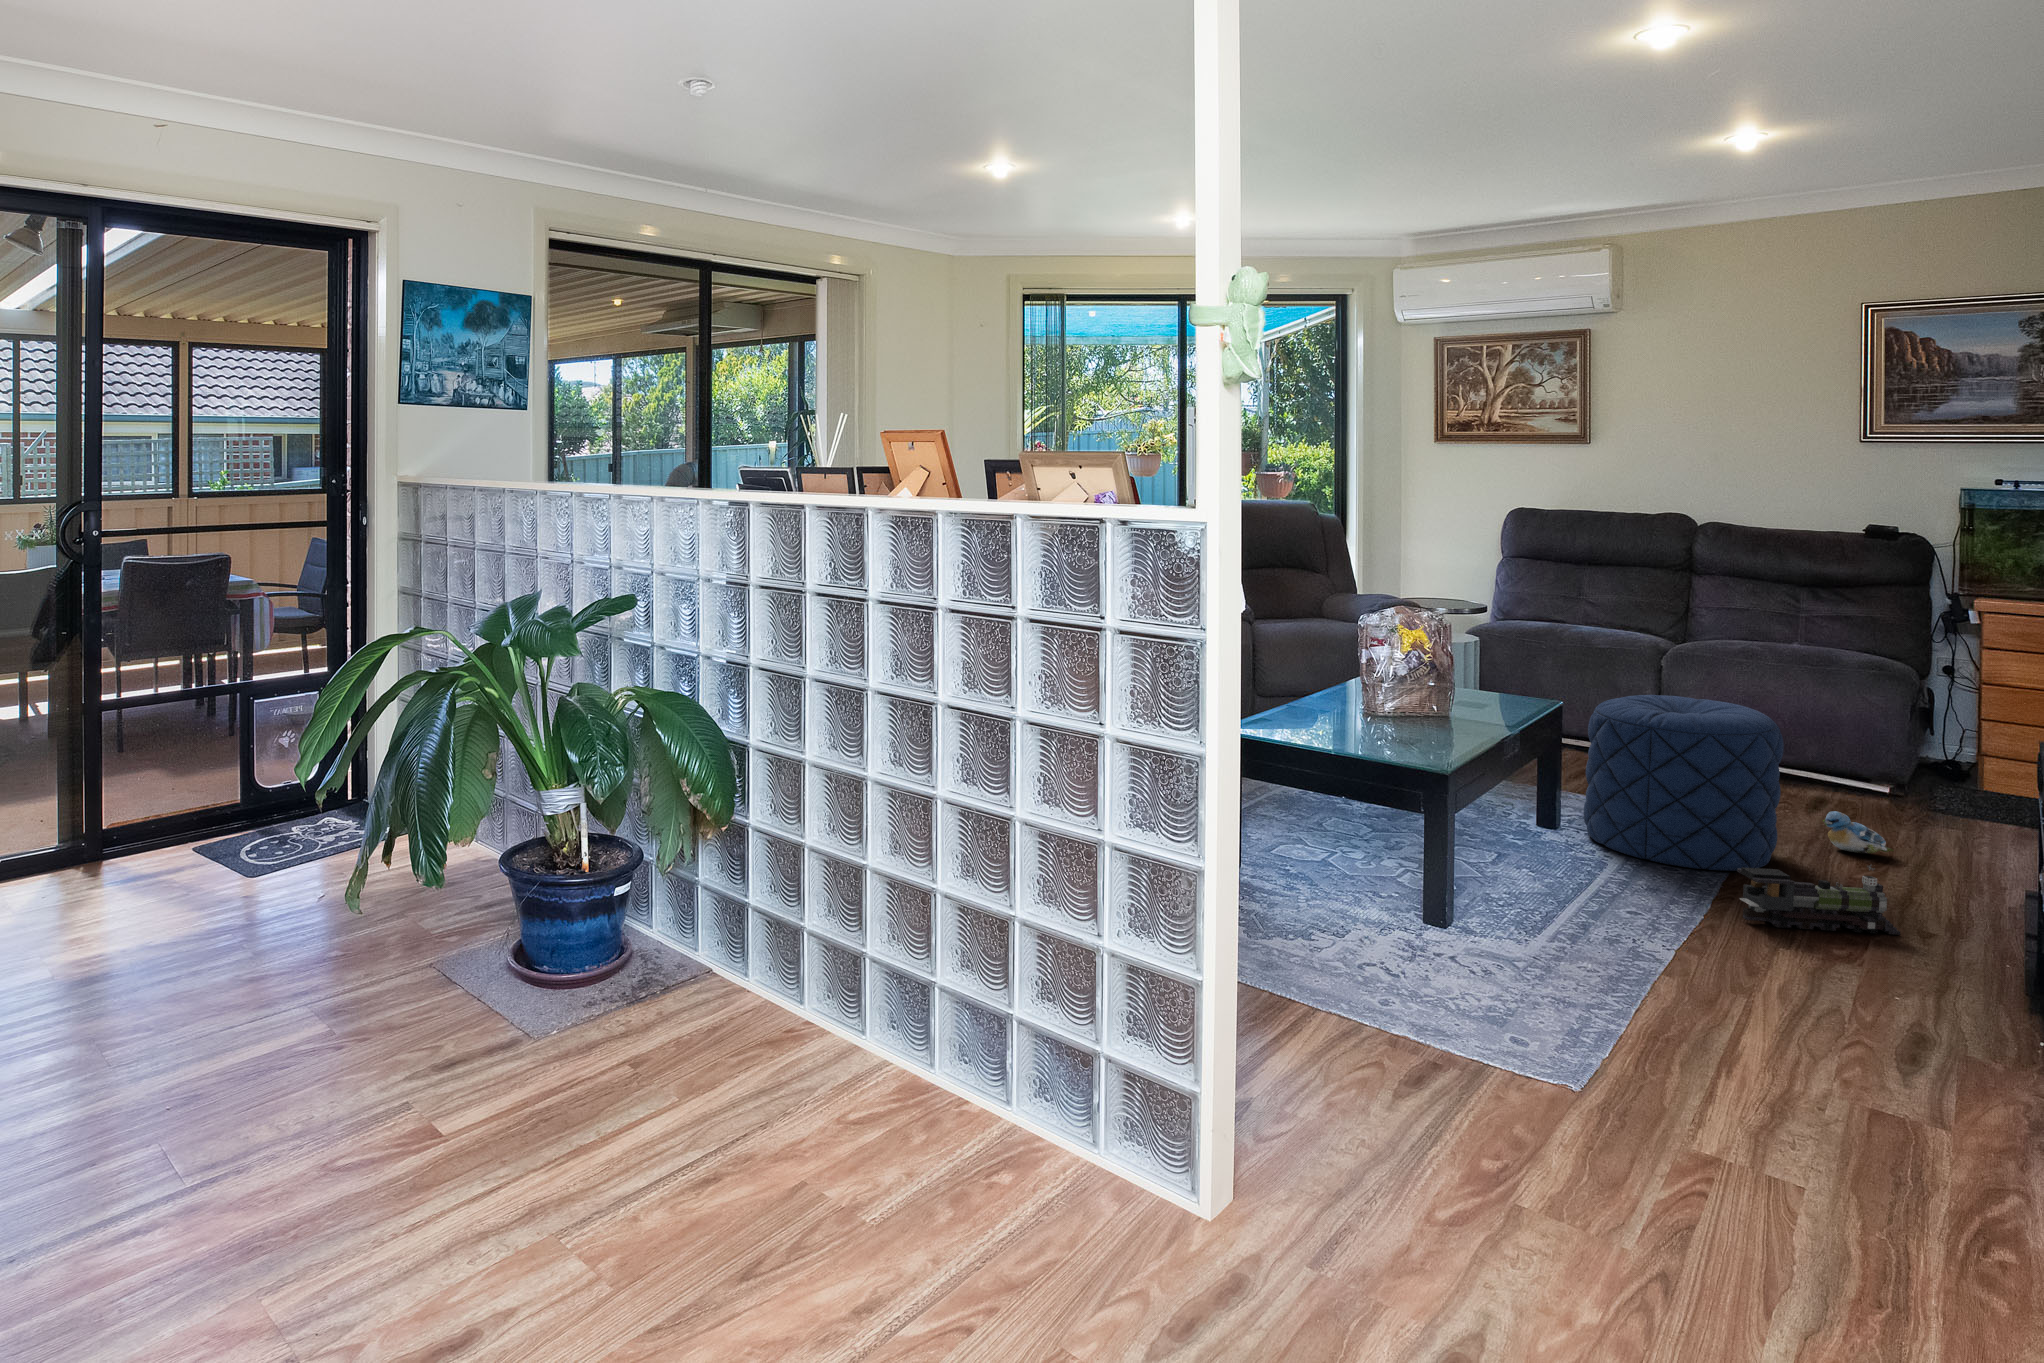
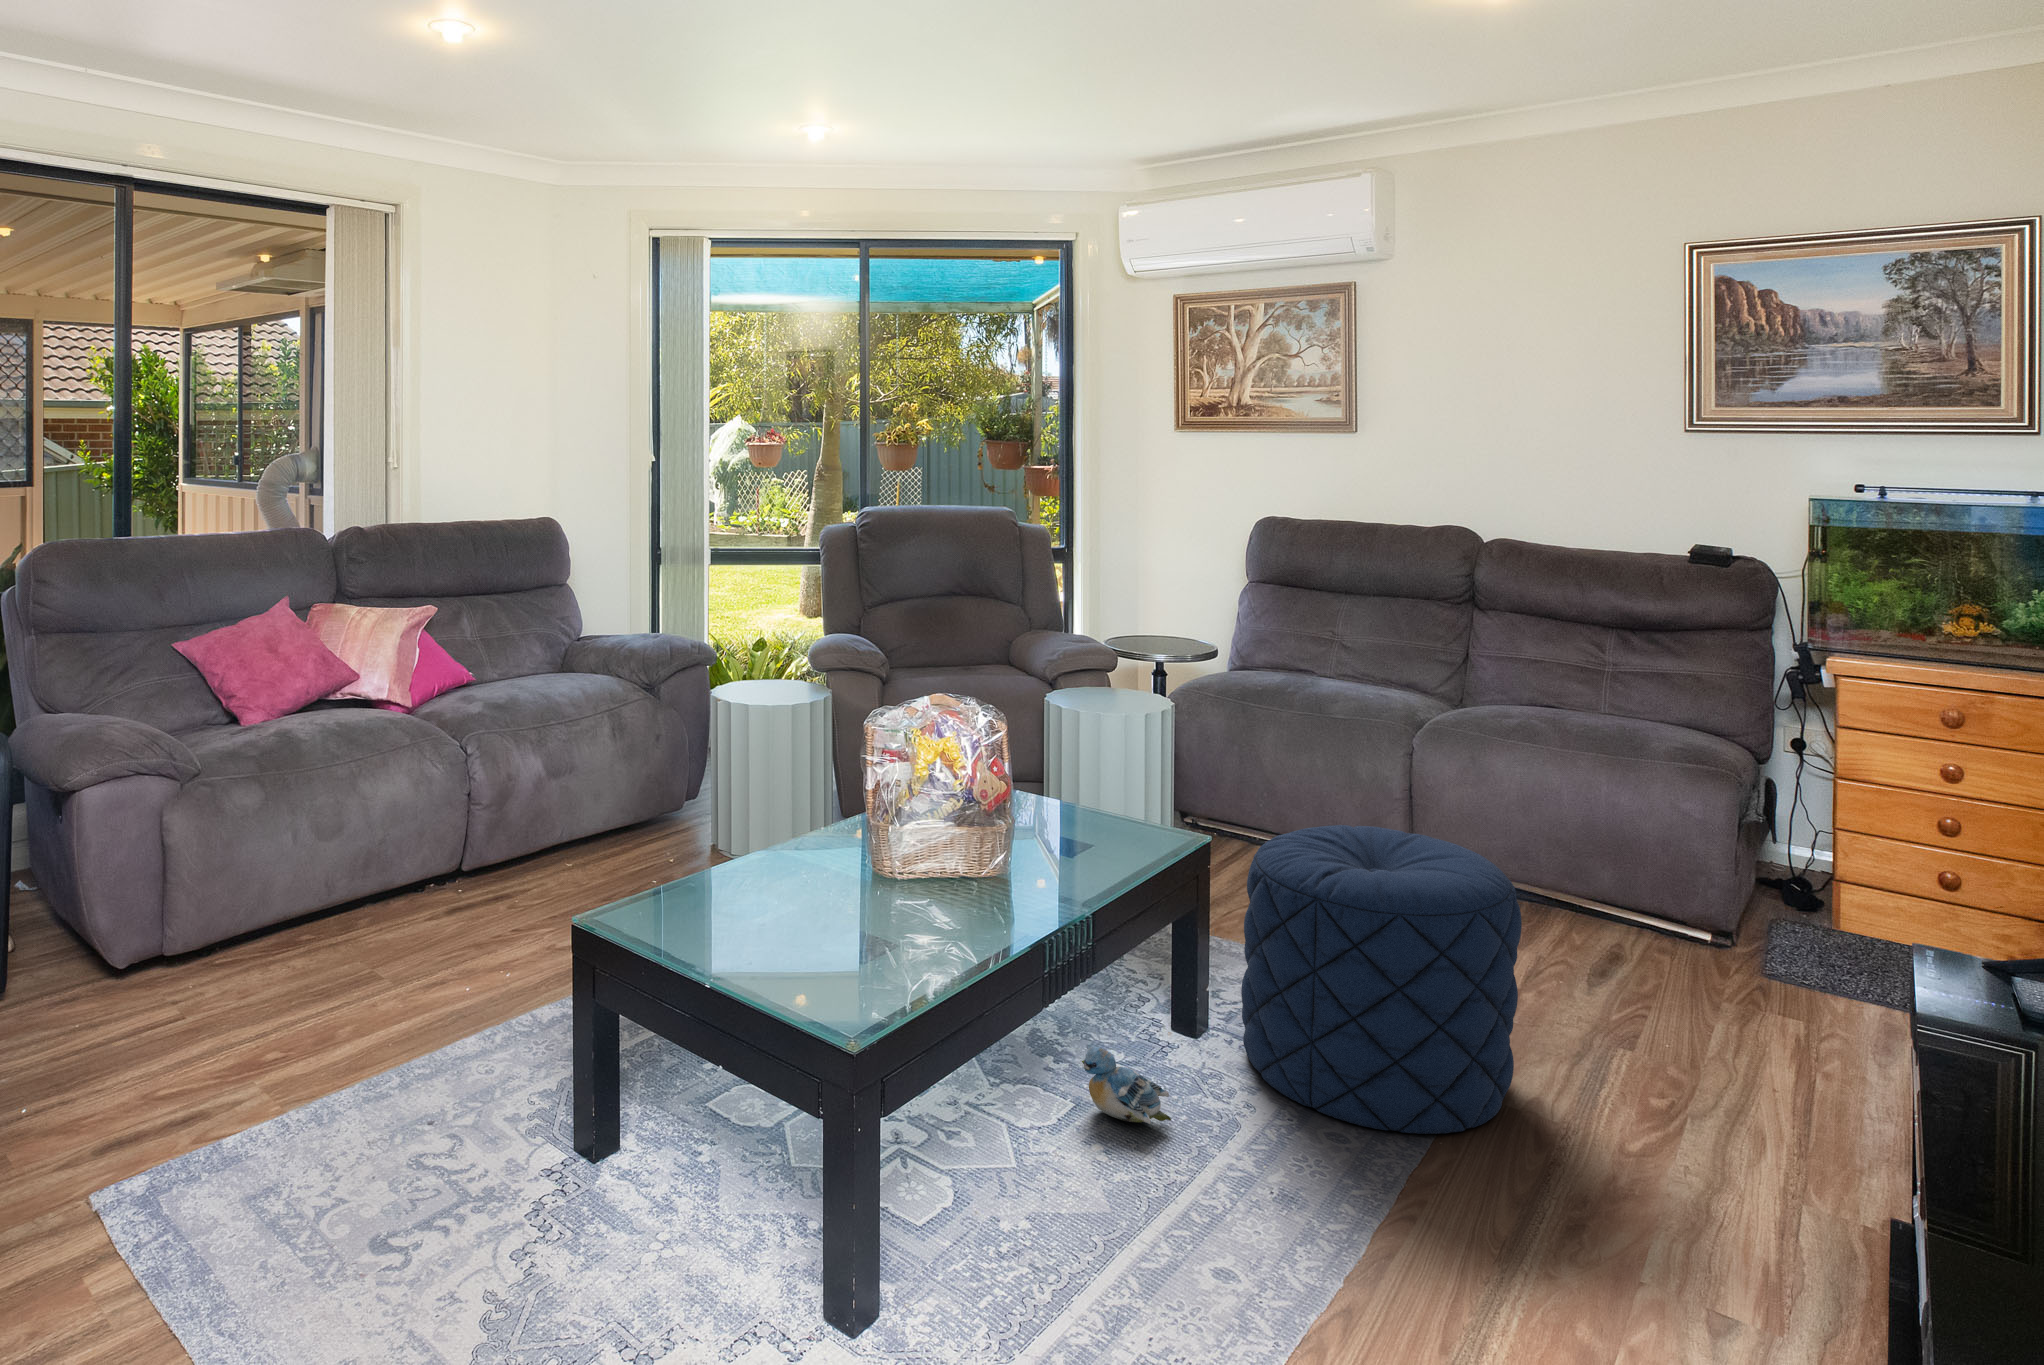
plush toy: present [1823,811,1894,854] -> present [1082,1047,1171,1124]
toy train: present [1737,865,1900,935] -> none [1408,1183,1673,1314]

